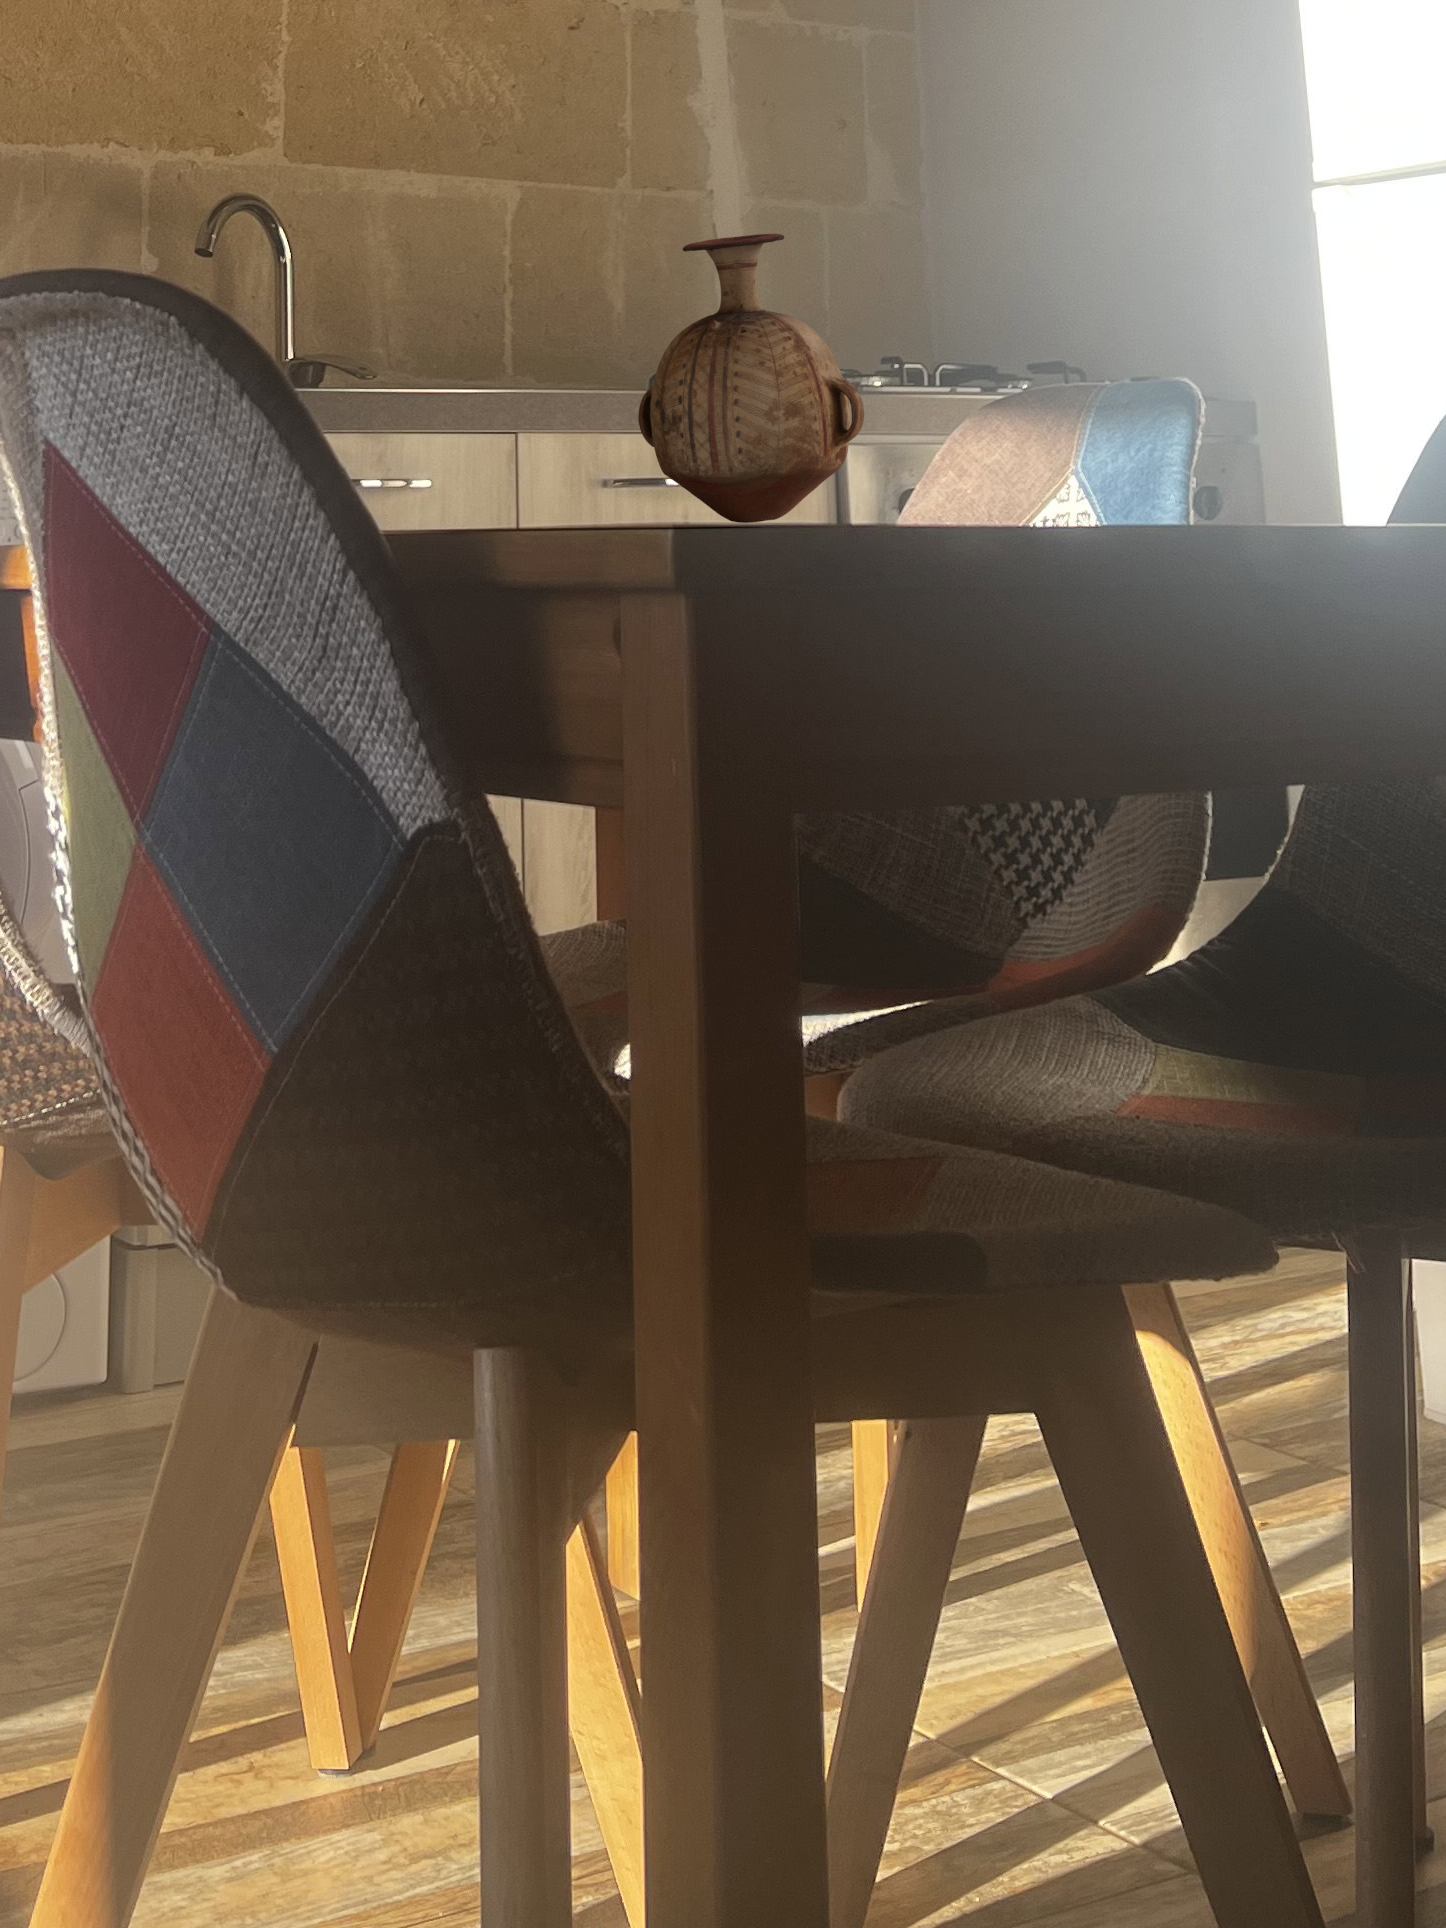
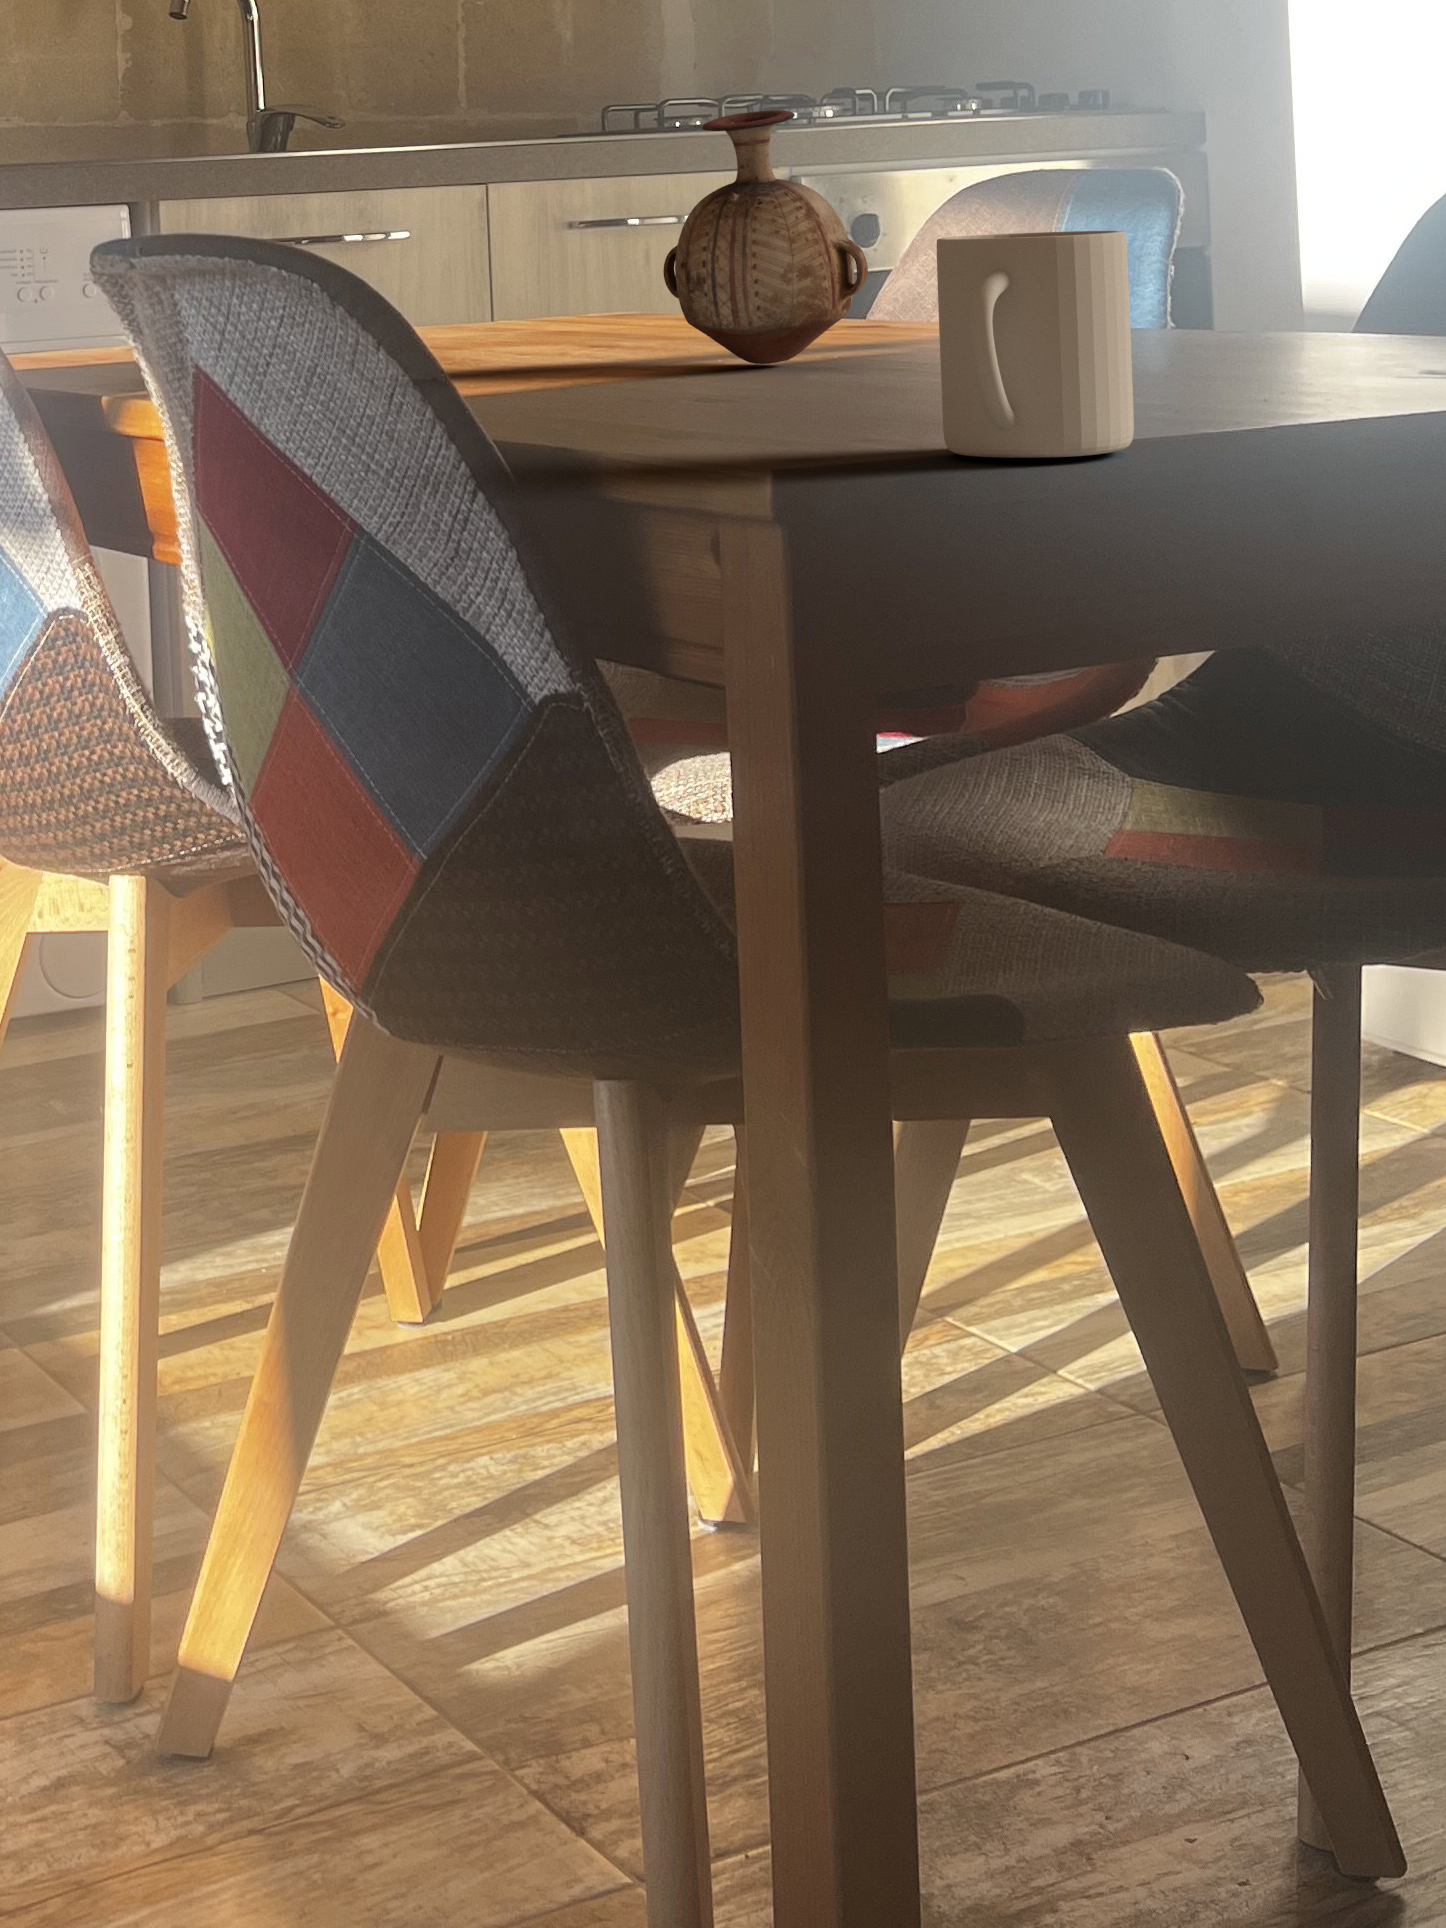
mug: none [913,261,1147,536] -> present [937,231,1134,458]

